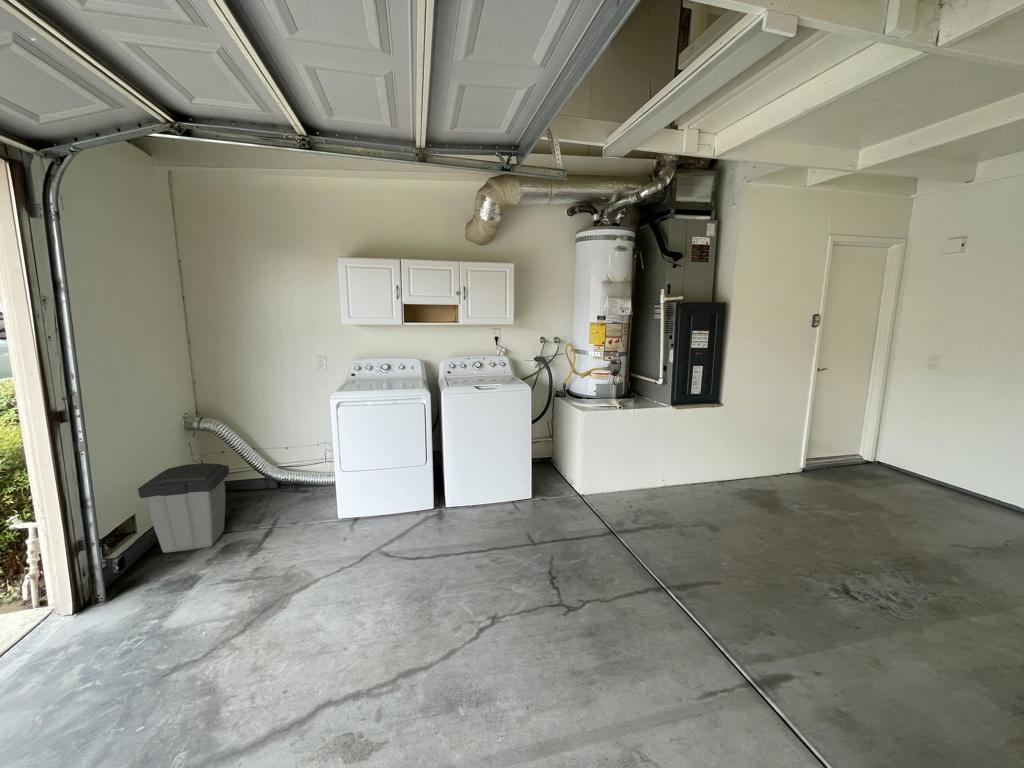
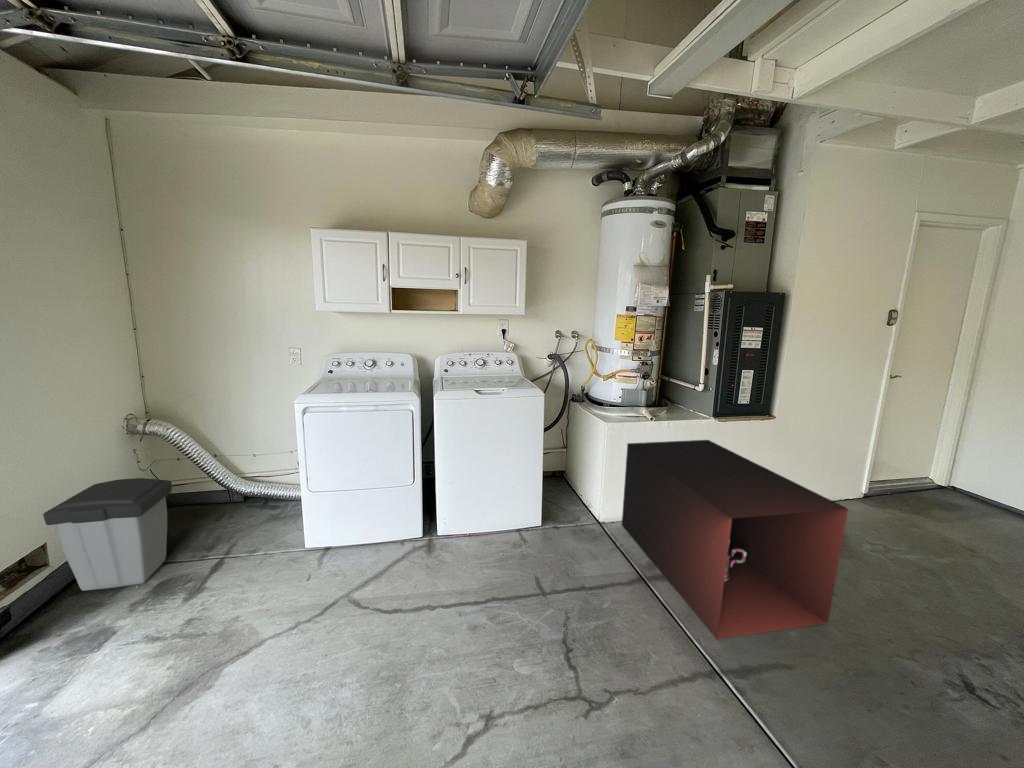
storage cabinet: none [598,424,760,568] -> present [622,440,848,639]

